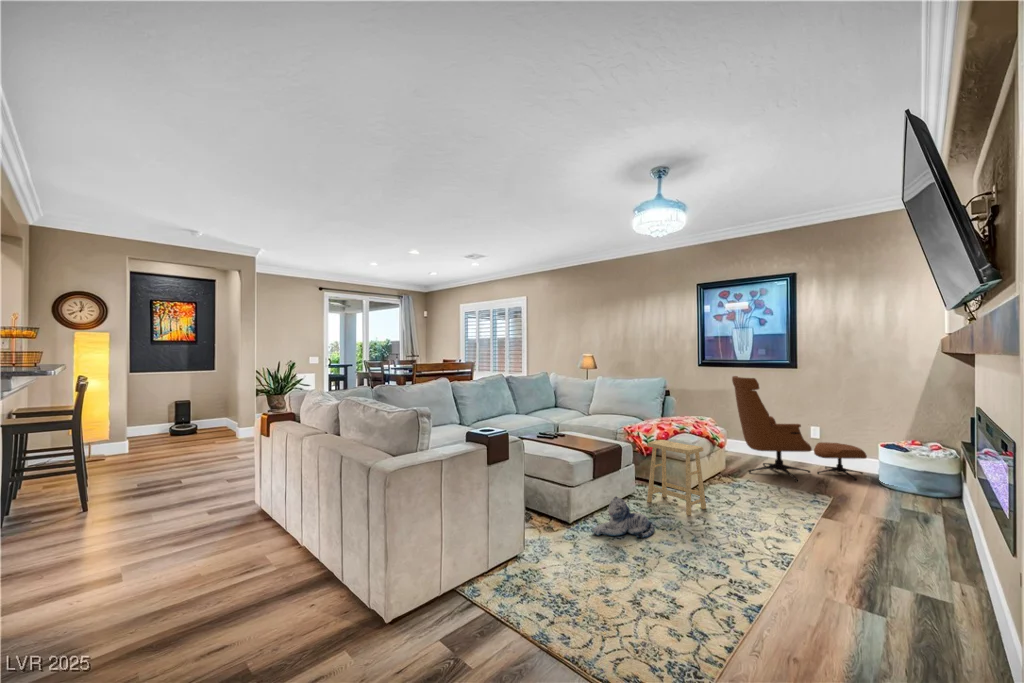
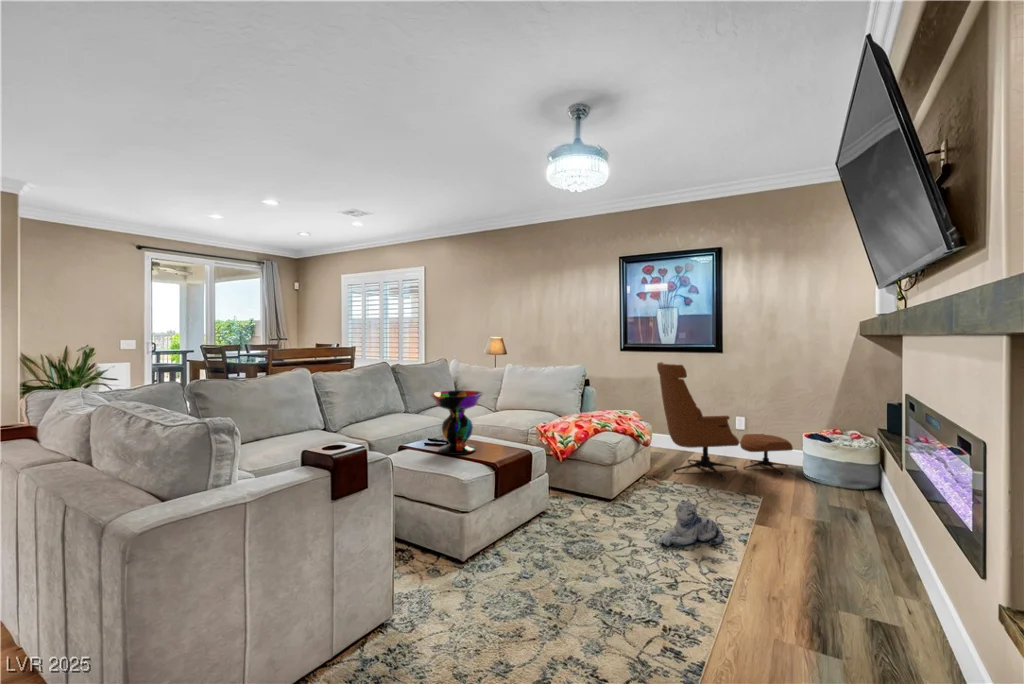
decorative bowl: none [541,395,583,444] -> present [430,390,484,455]
footstool: present [647,440,706,515] -> none [562,442,630,535]
plush toy: present [592,497,654,538] -> present [660,500,723,546]

